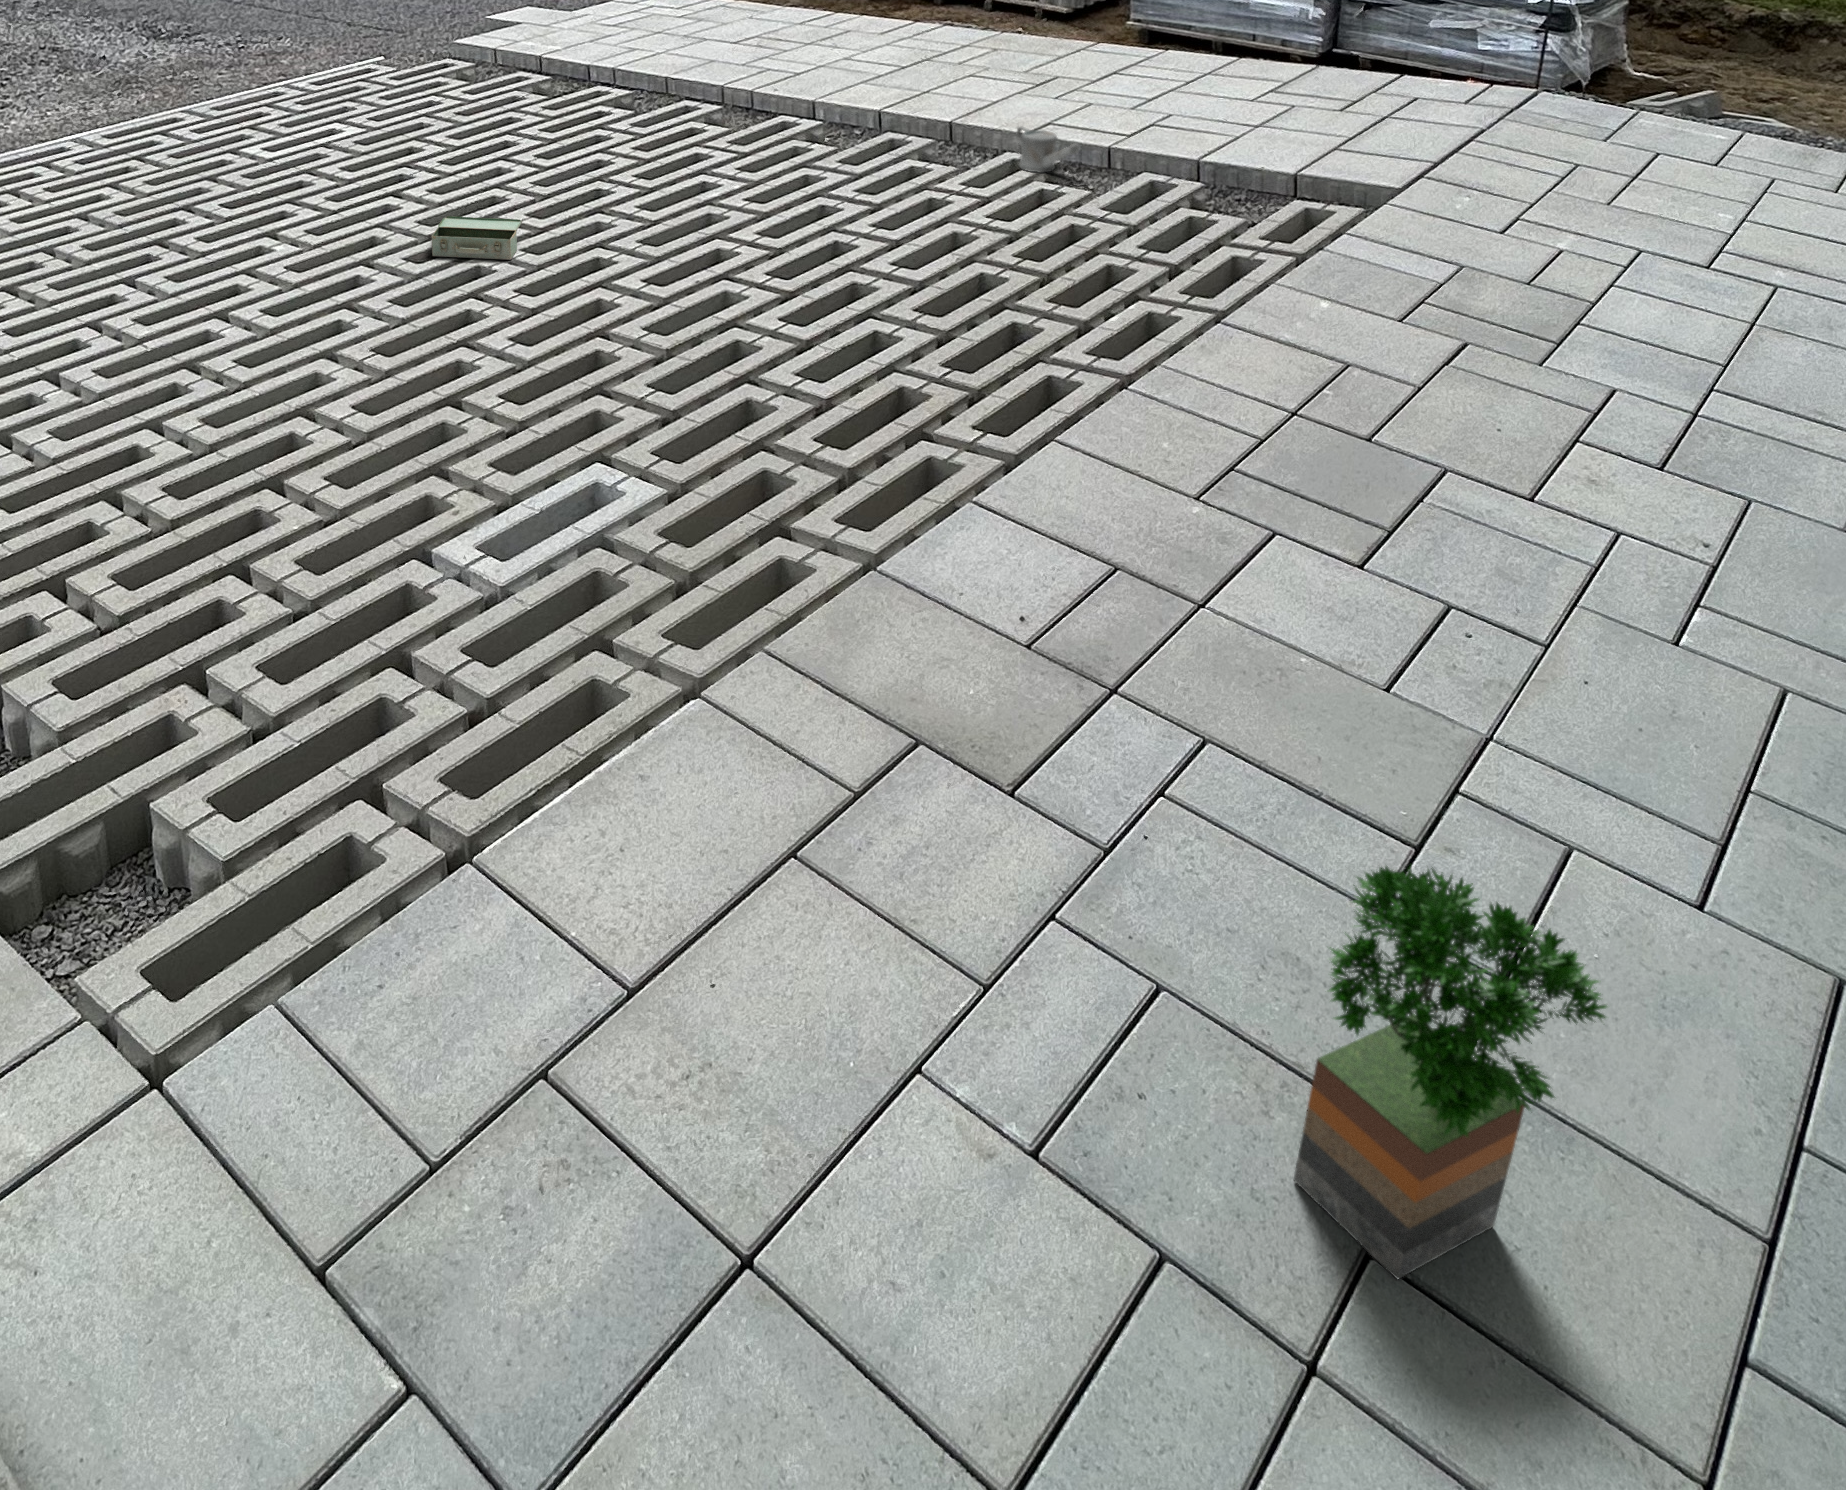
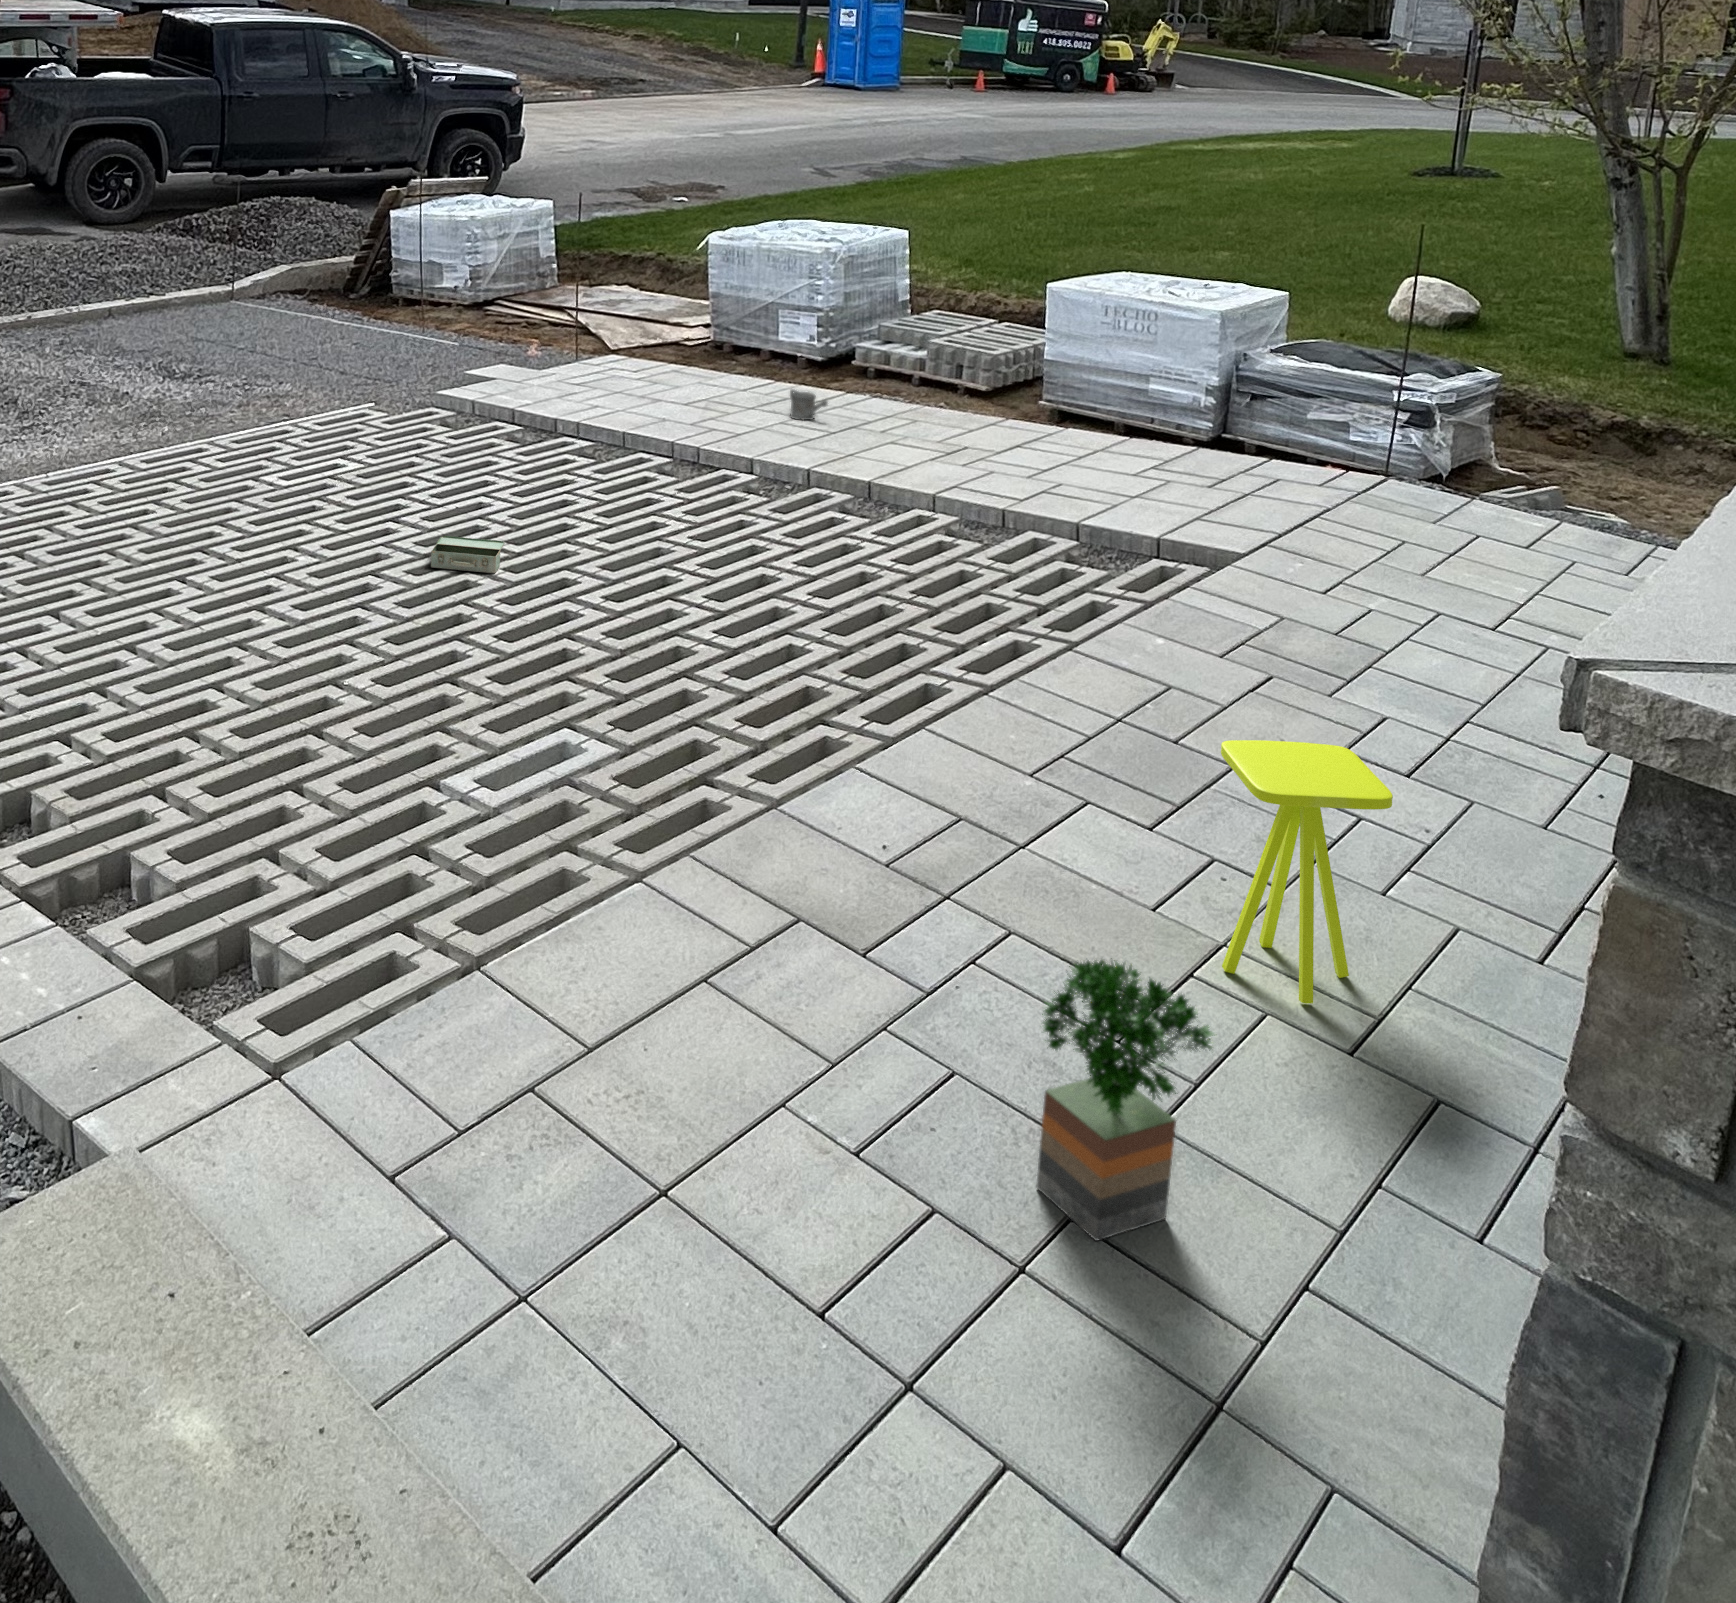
watering can: present [1017,127,1079,172] -> present [790,390,828,420]
side table: none [1489,470,1774,824] -> present [1221,740,1393,1004]

